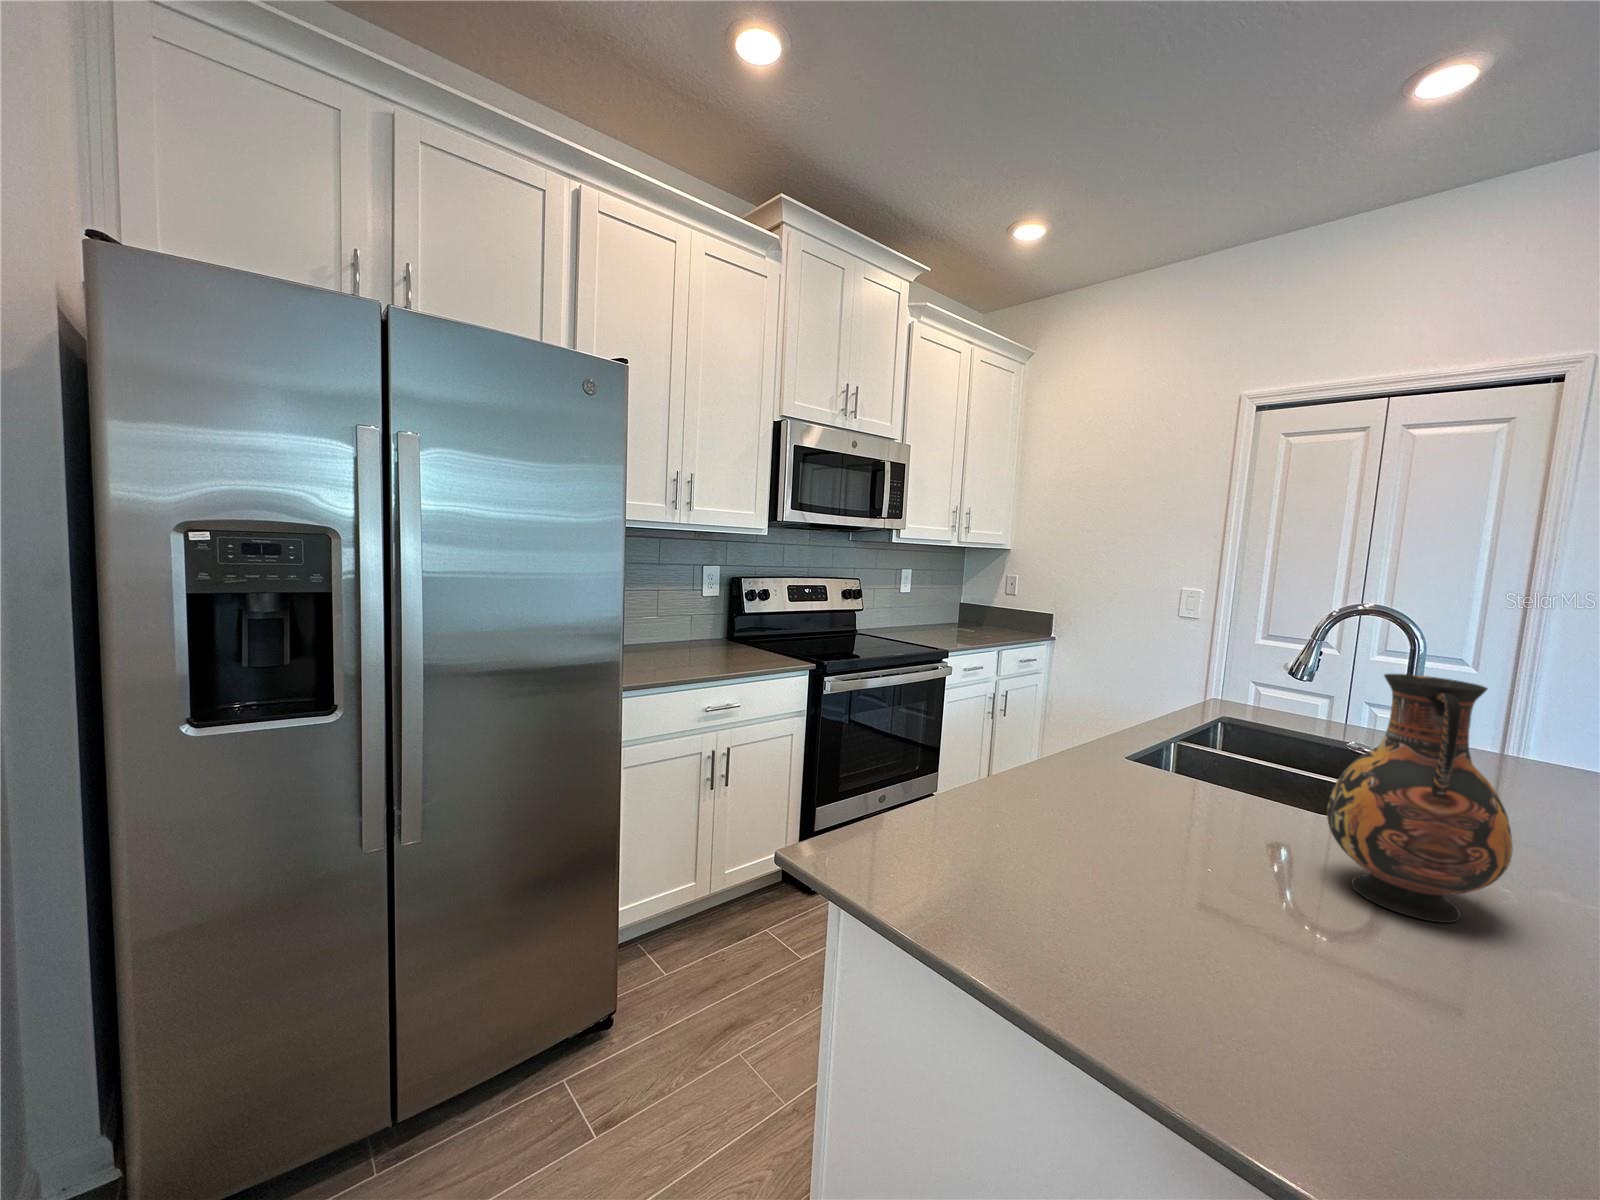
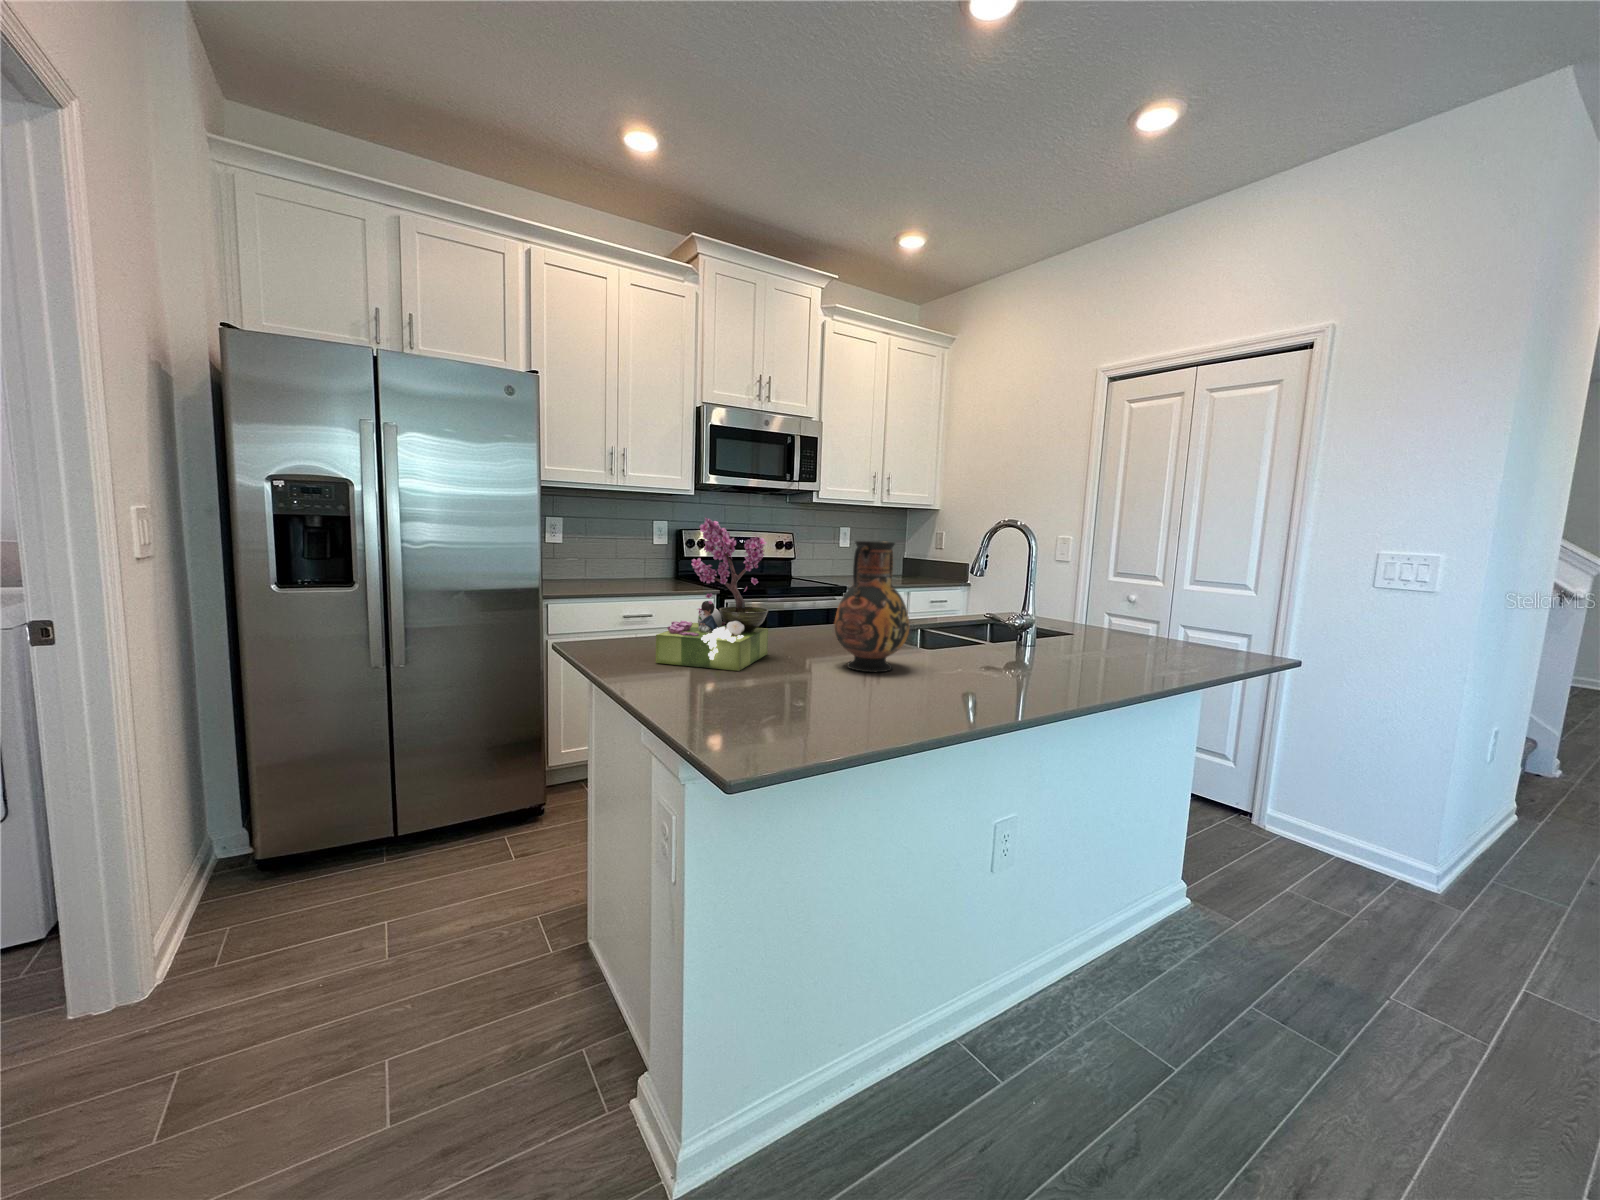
flower arrangement: none [1023,620,1255,946] -> present [656,517,768,671]

